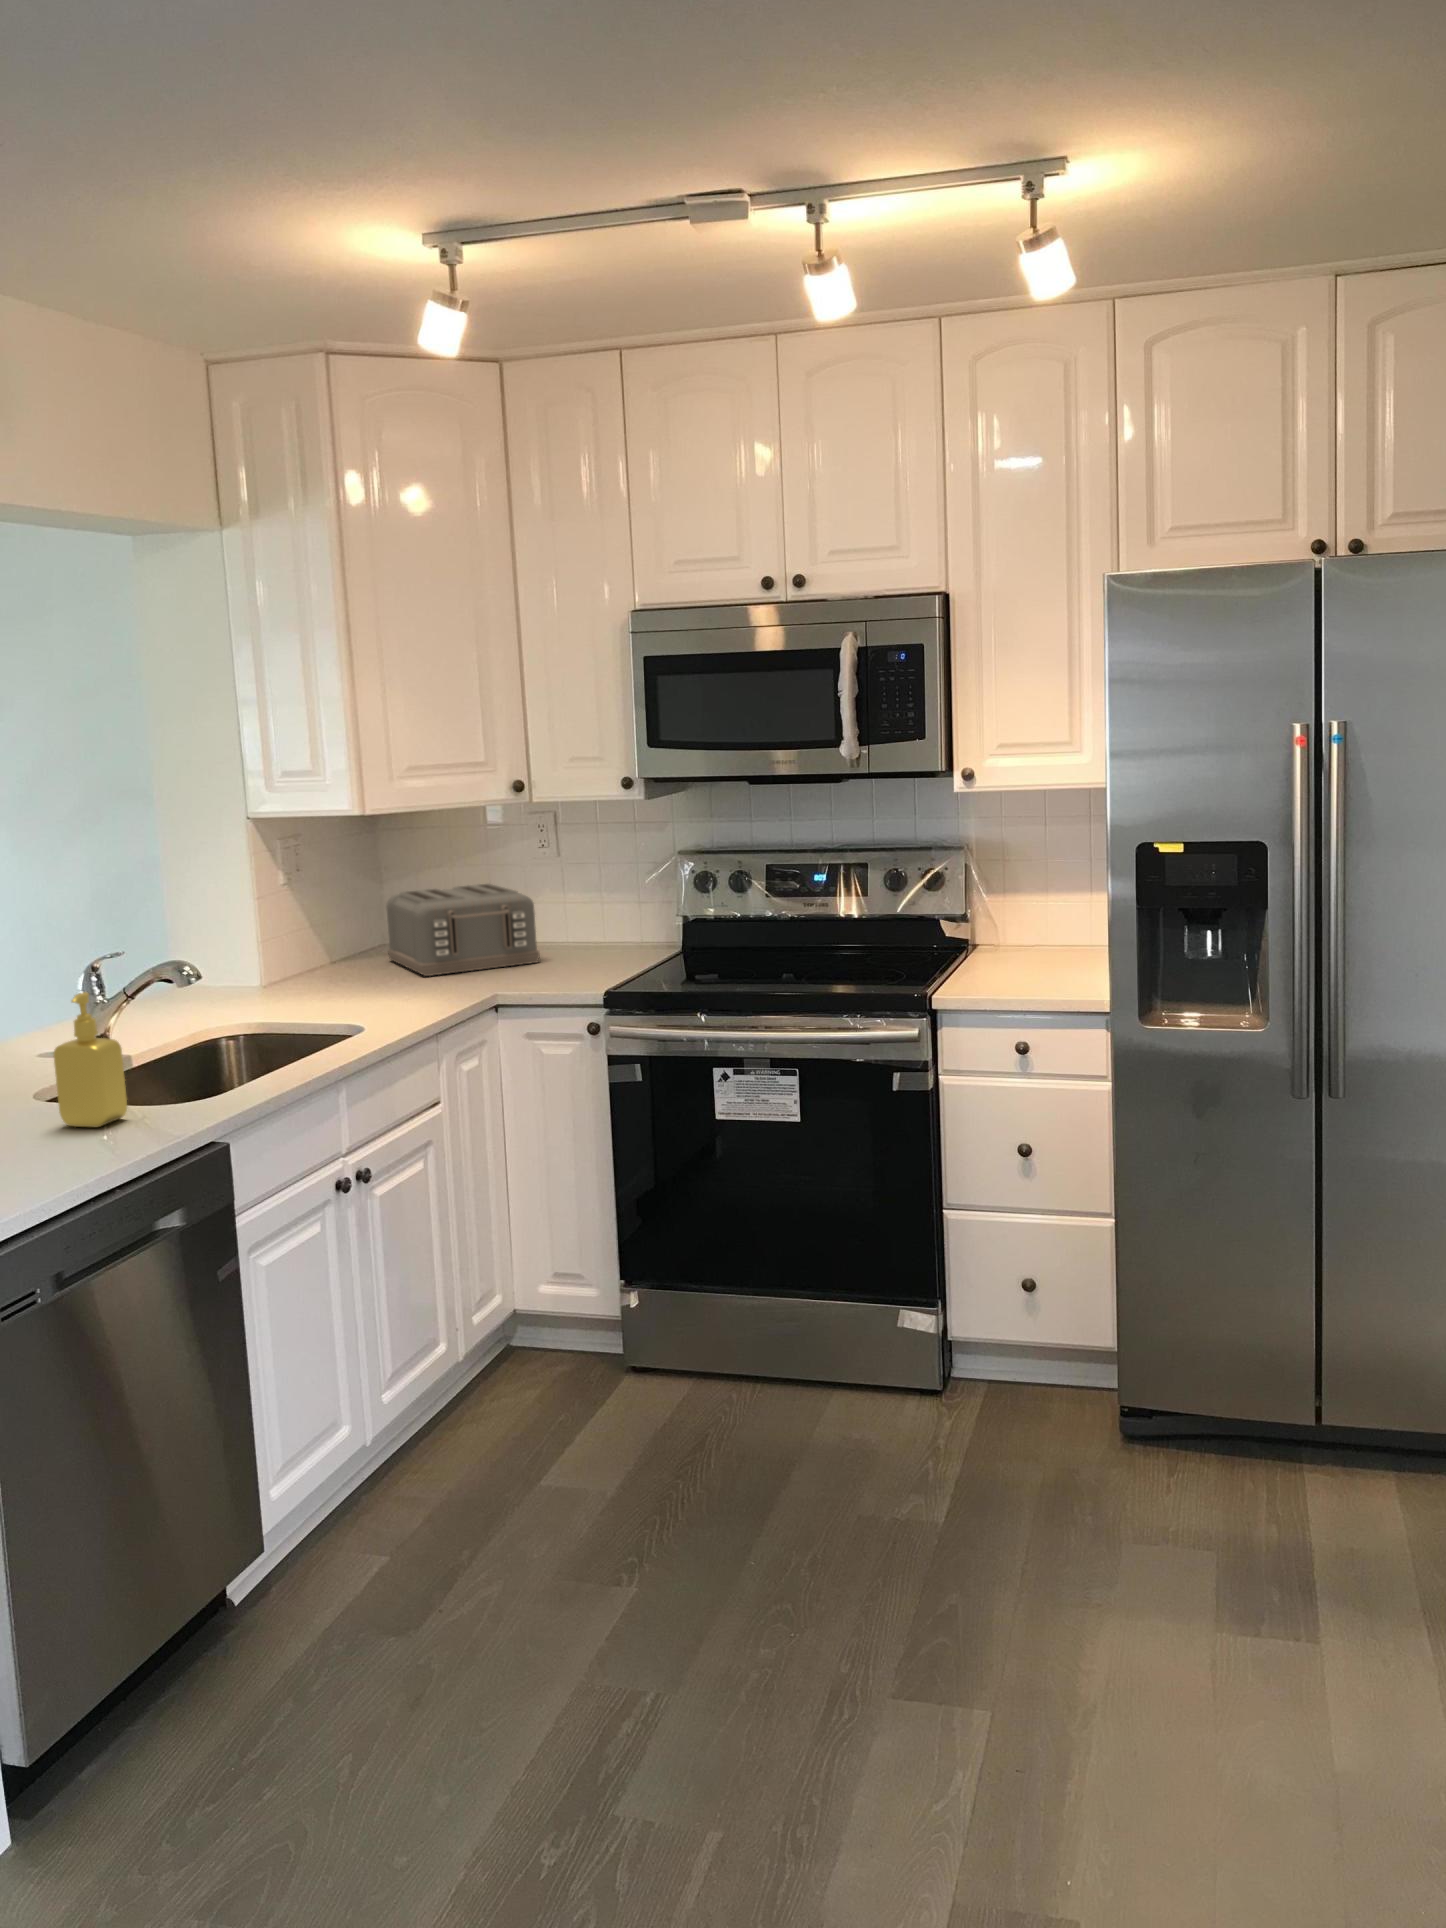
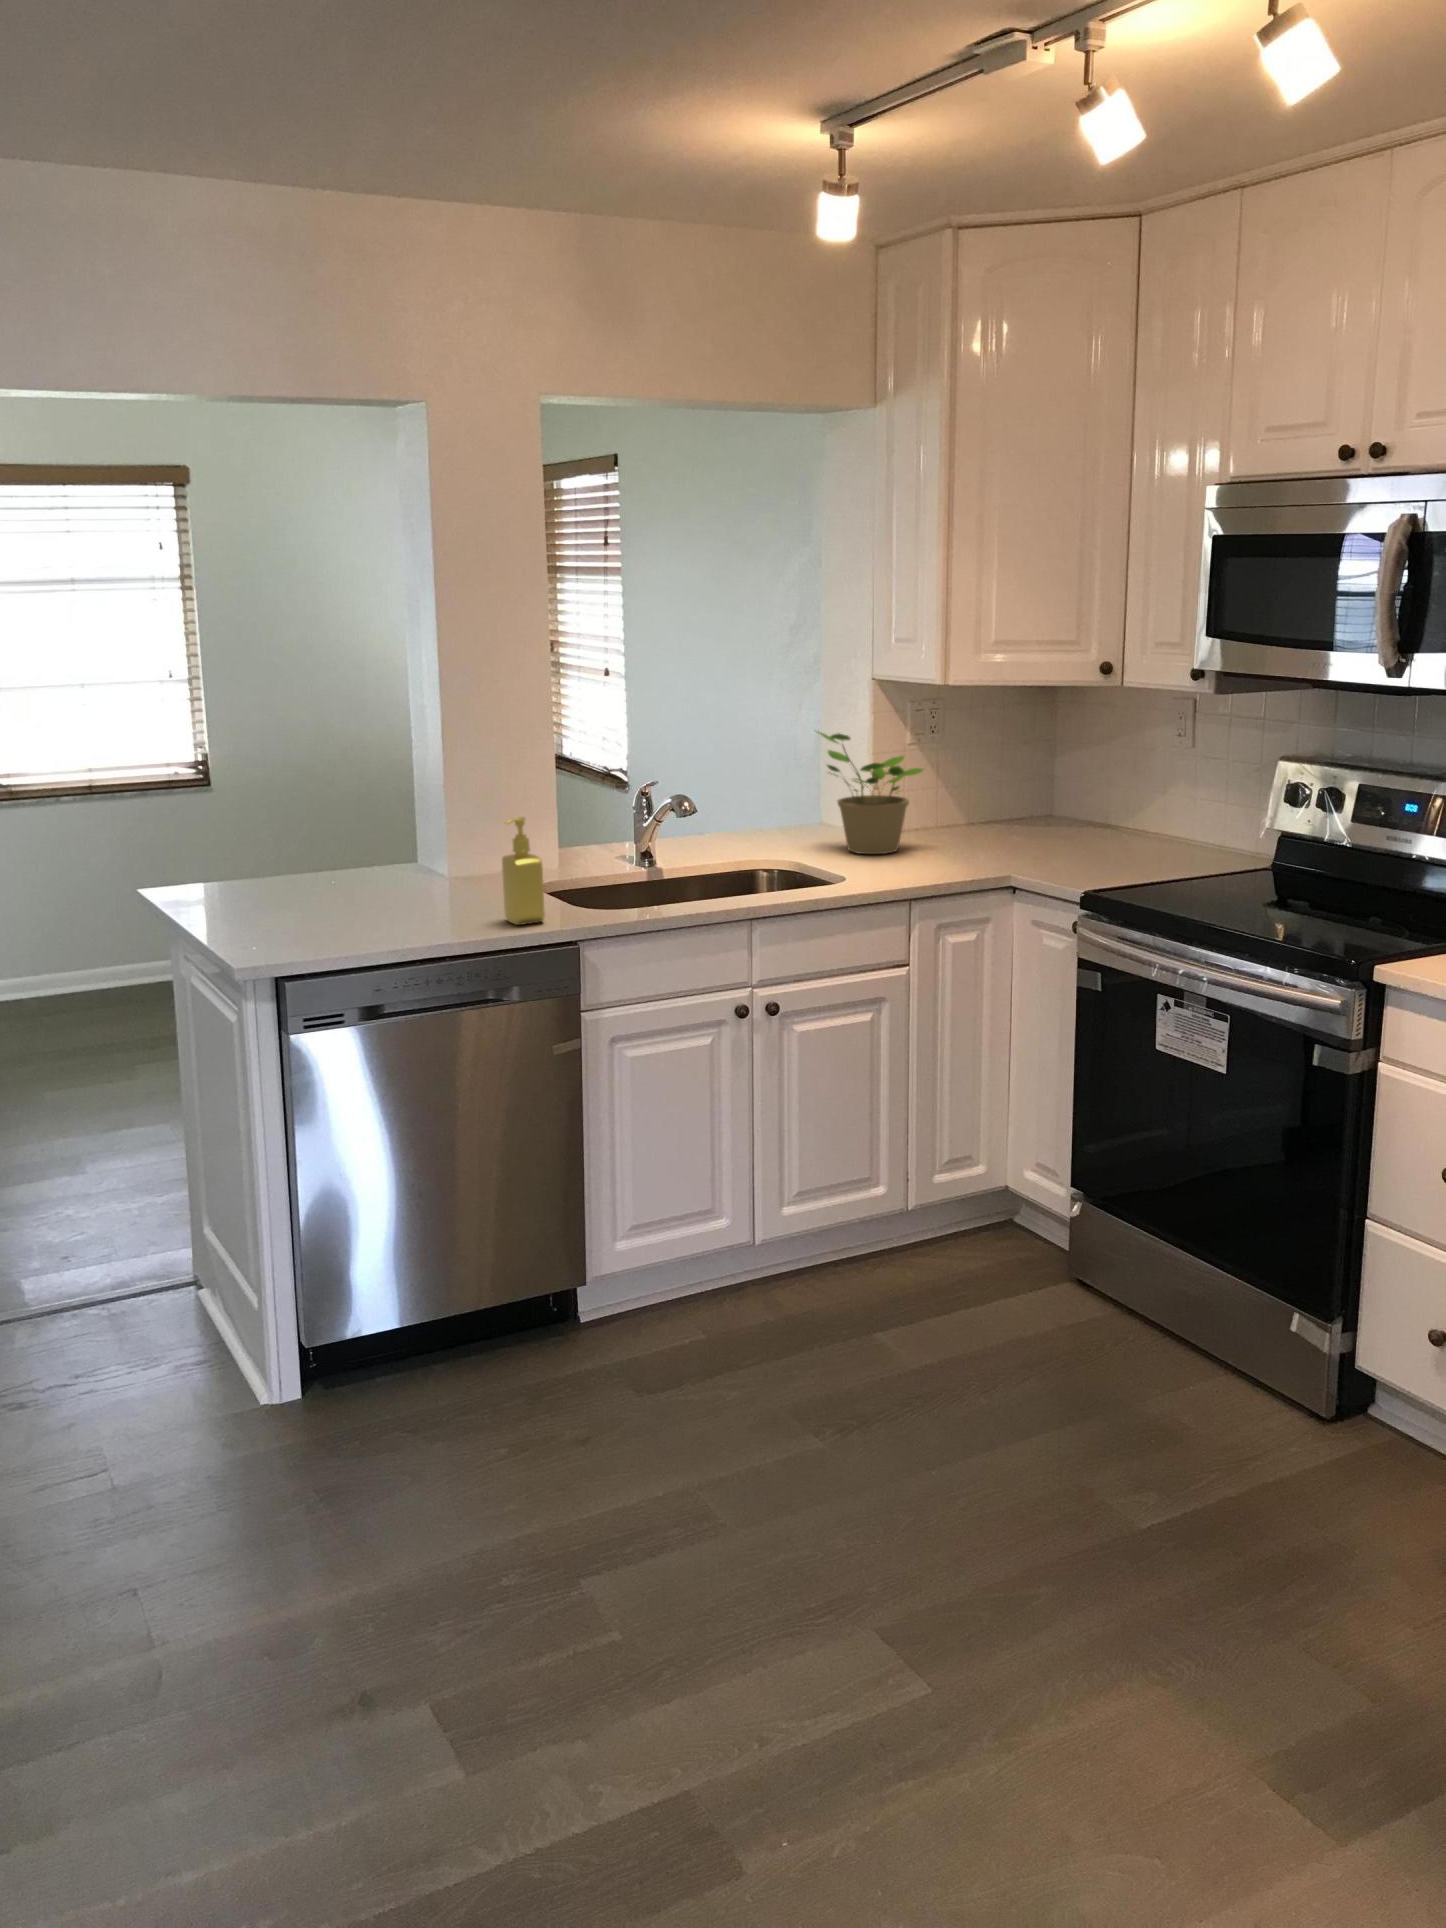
potted plant: none [226,873,347,1002] -> present [818,731,923,854]
toaster: present [386,884,539,976] -> none [994,763,1130,852]

